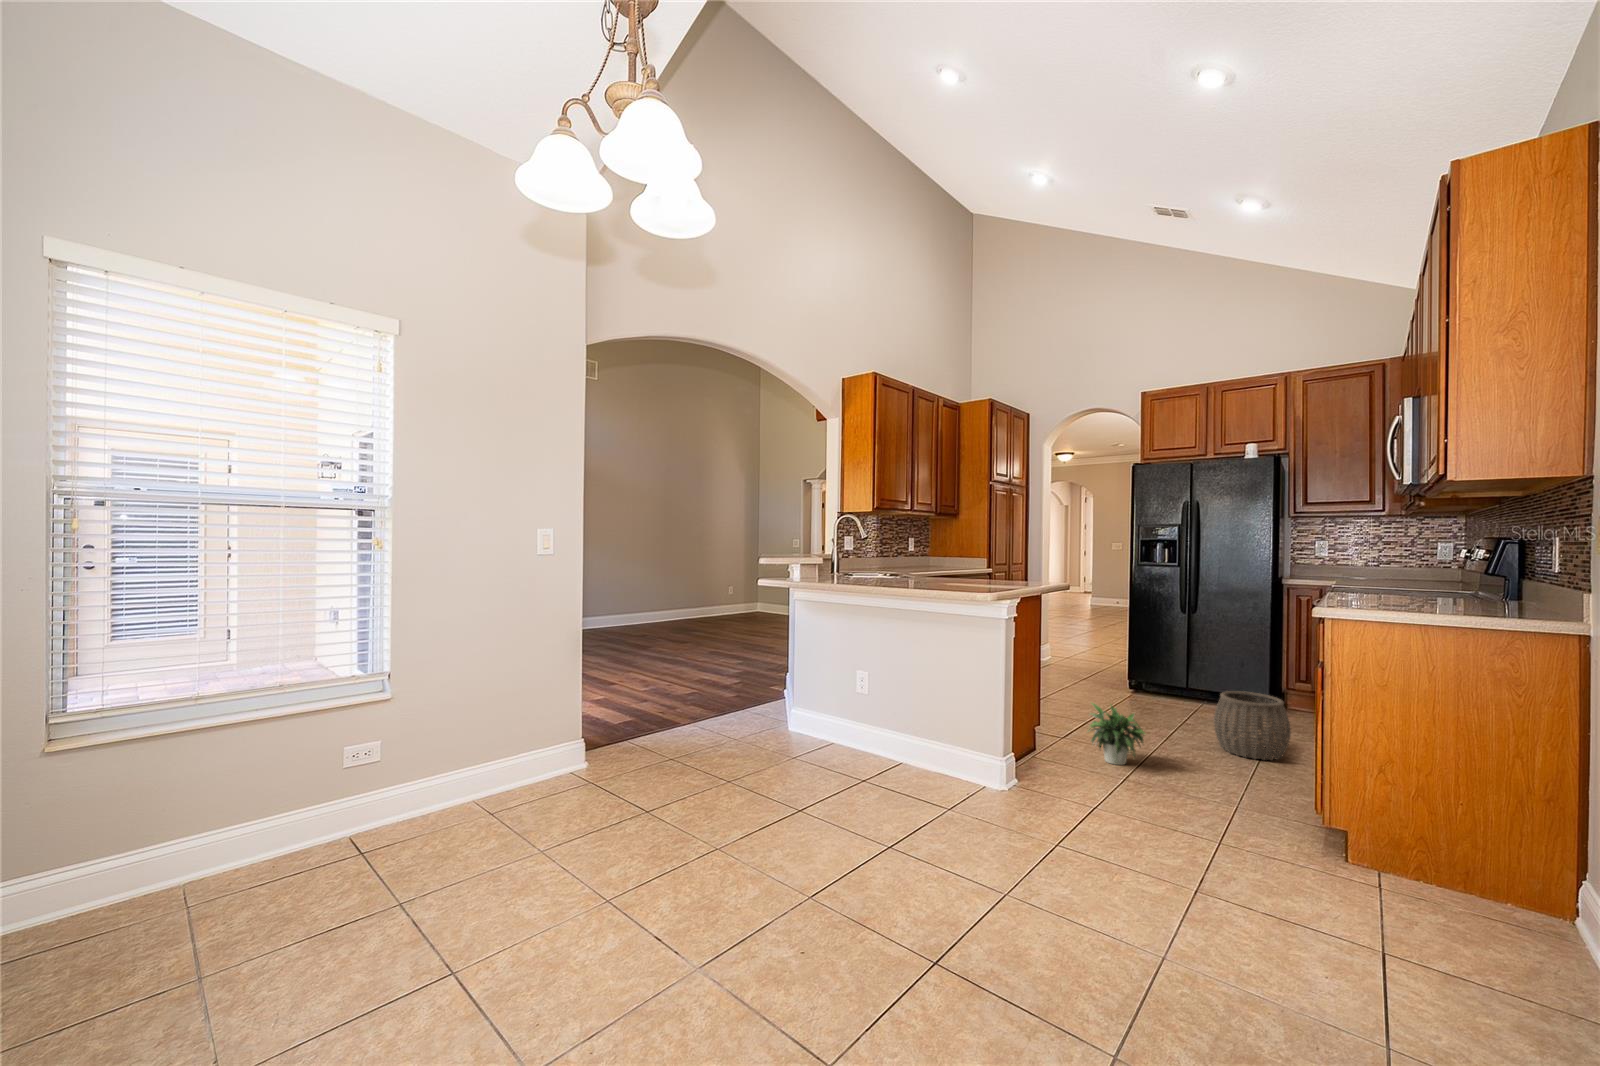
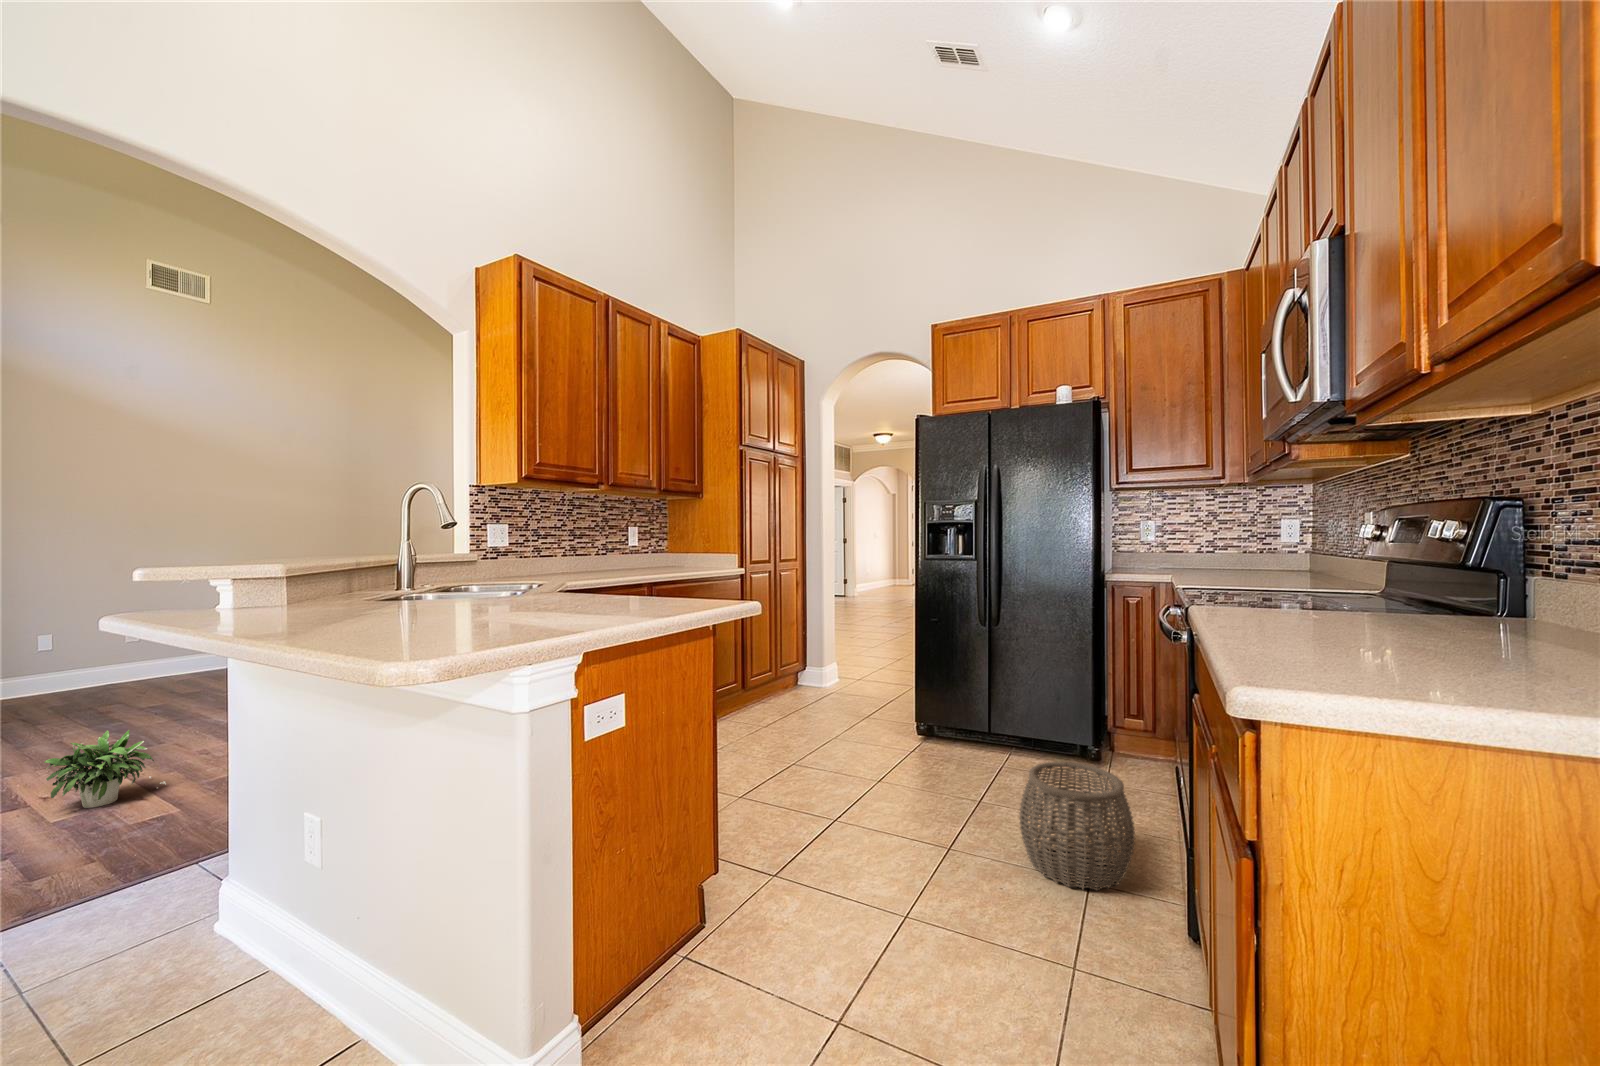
potted plant: present [1088,703,1145,765] -> present [44,730,166,808]

